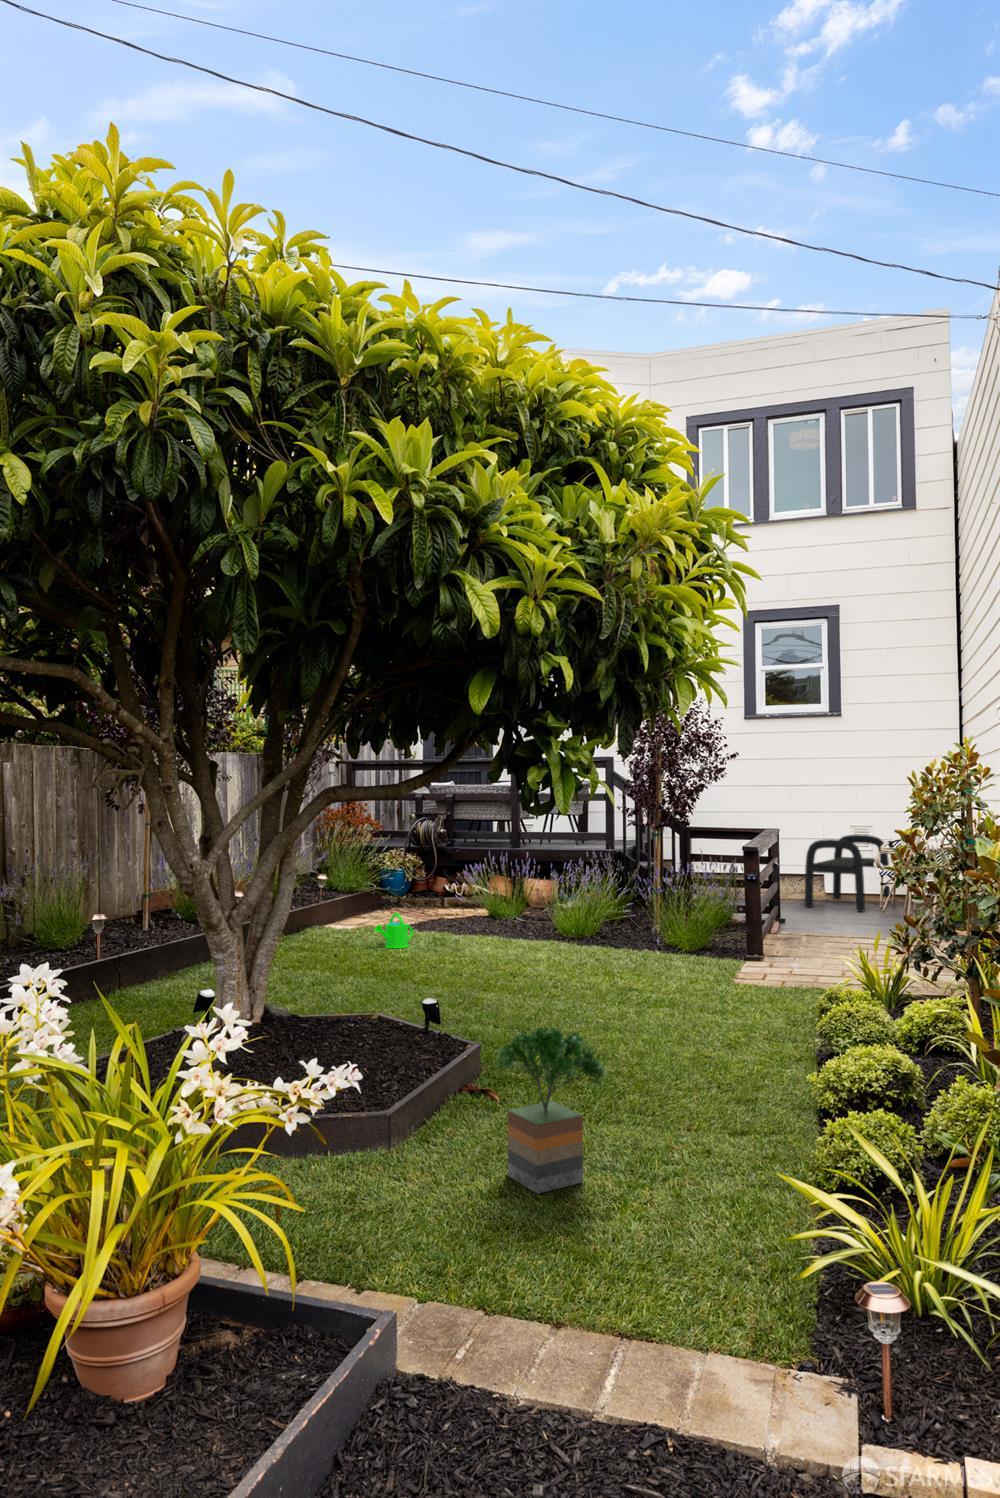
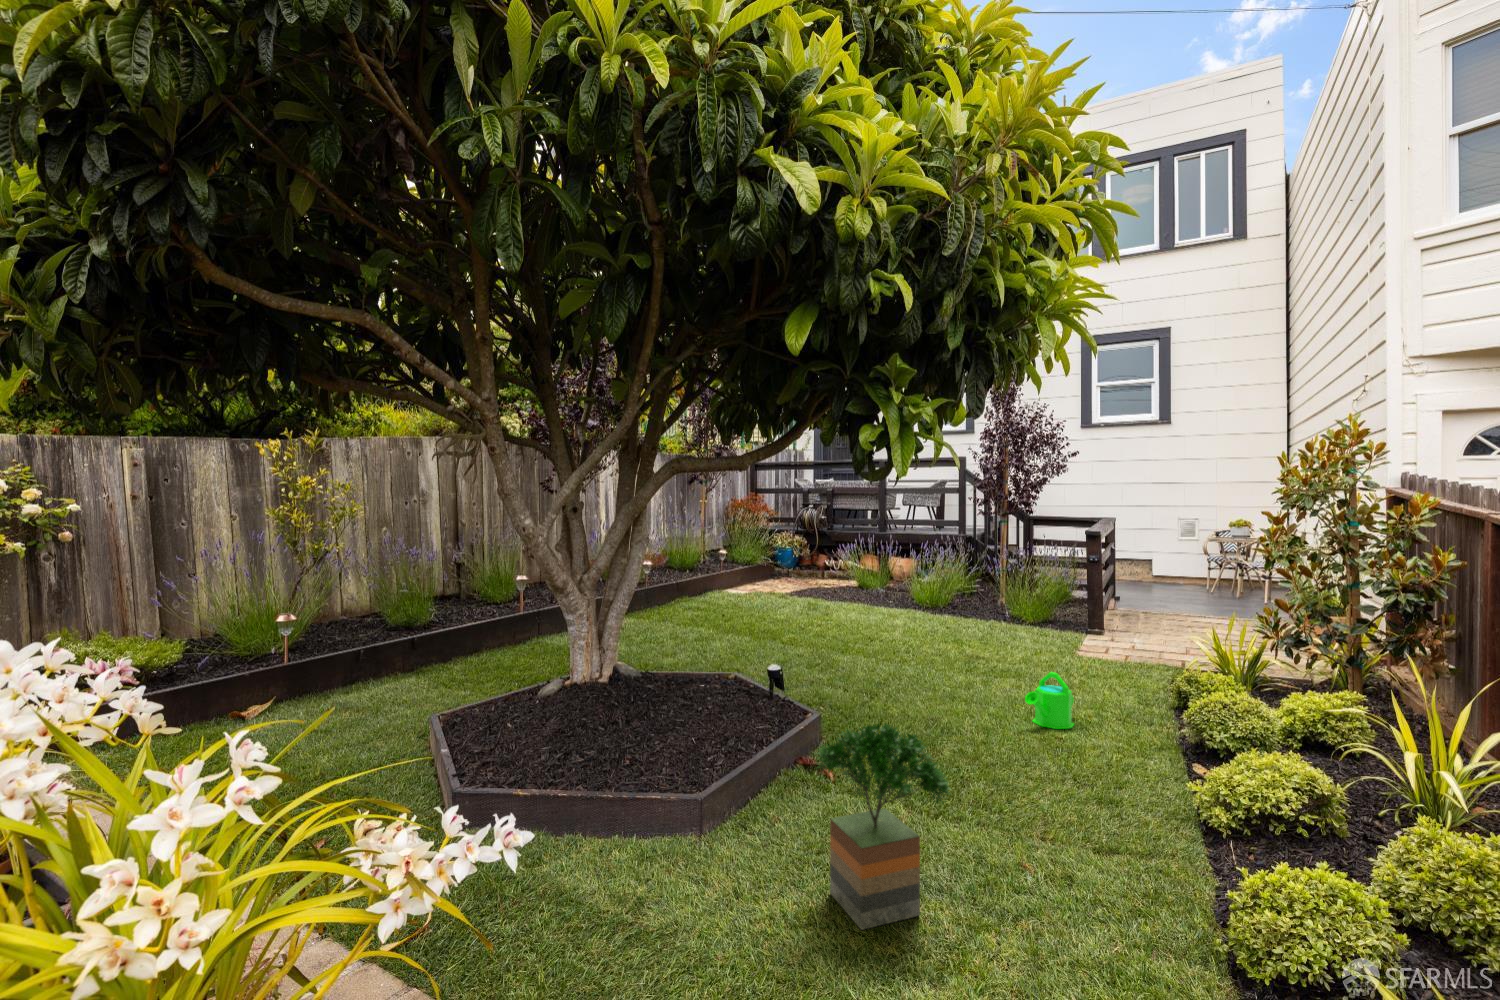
bench: present [805,835,890,912] -> none [1134,525,1214,591]
watering can: present [375,912,414,948] -> present [1025,672,1074,729]

